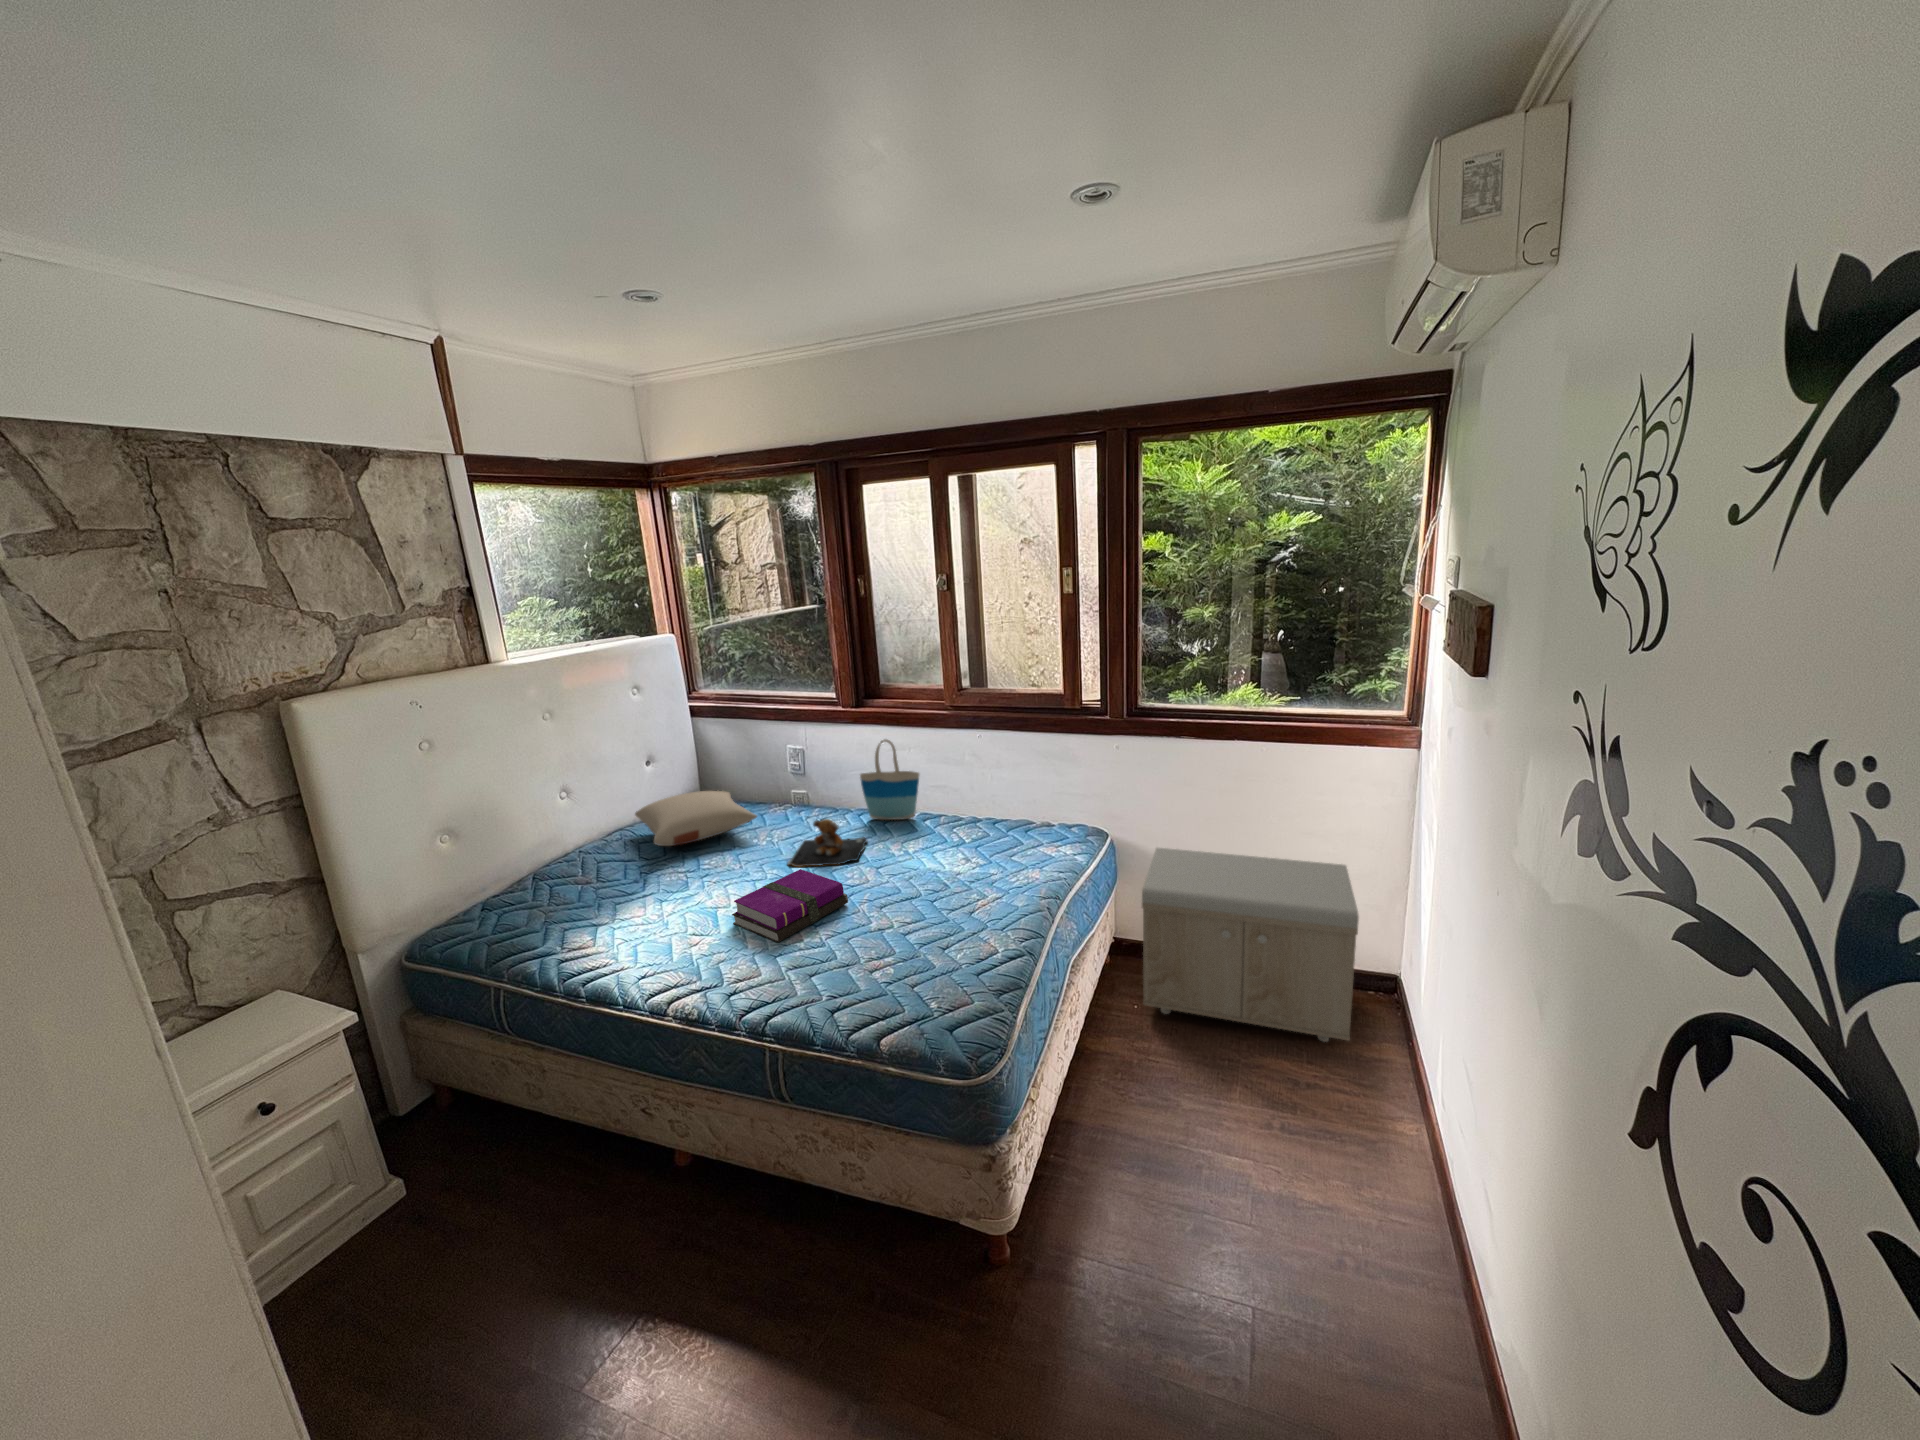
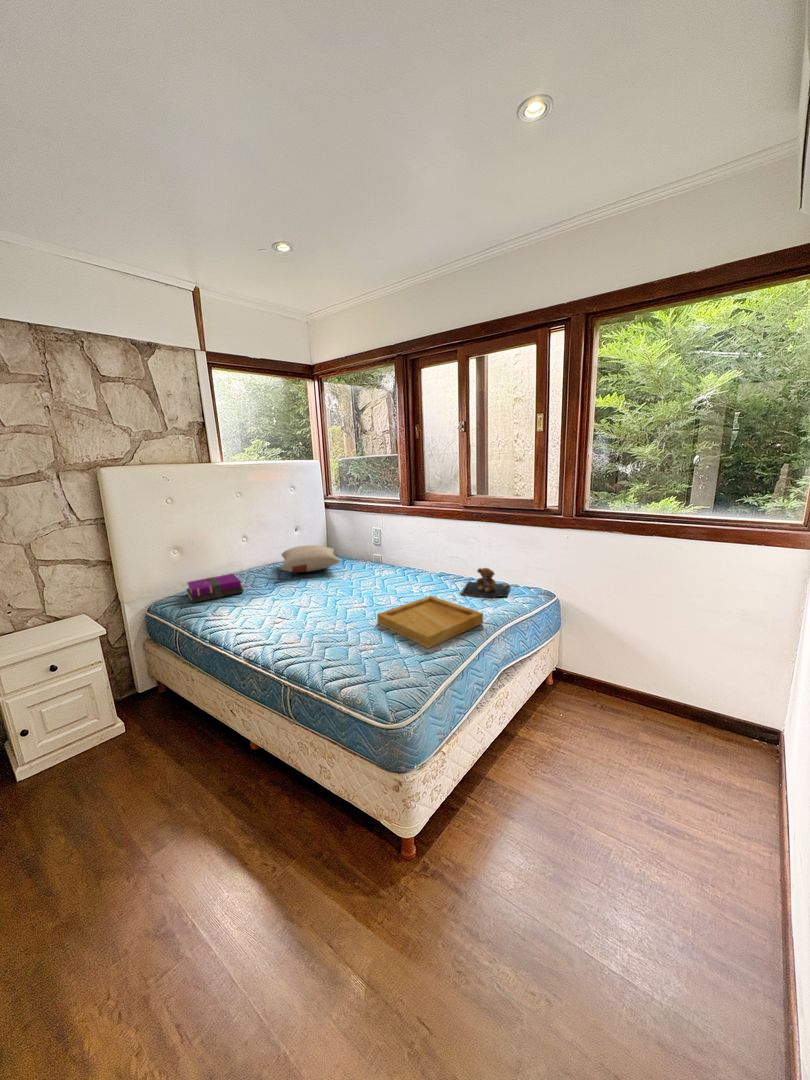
tote bag: present [860,739,919,820] -> none [402,522,438,573]
teddy bear: present [788,819,868,867] -> present [460,568,510,597]
storage bench: present [1142,848,1359,1042] -> none [568,608,753,776]
tray: none [871,862,1028,949] -> present [377,596,483,648]
notebook: present [732,869,848,942] -> present [186,574,244,603]

